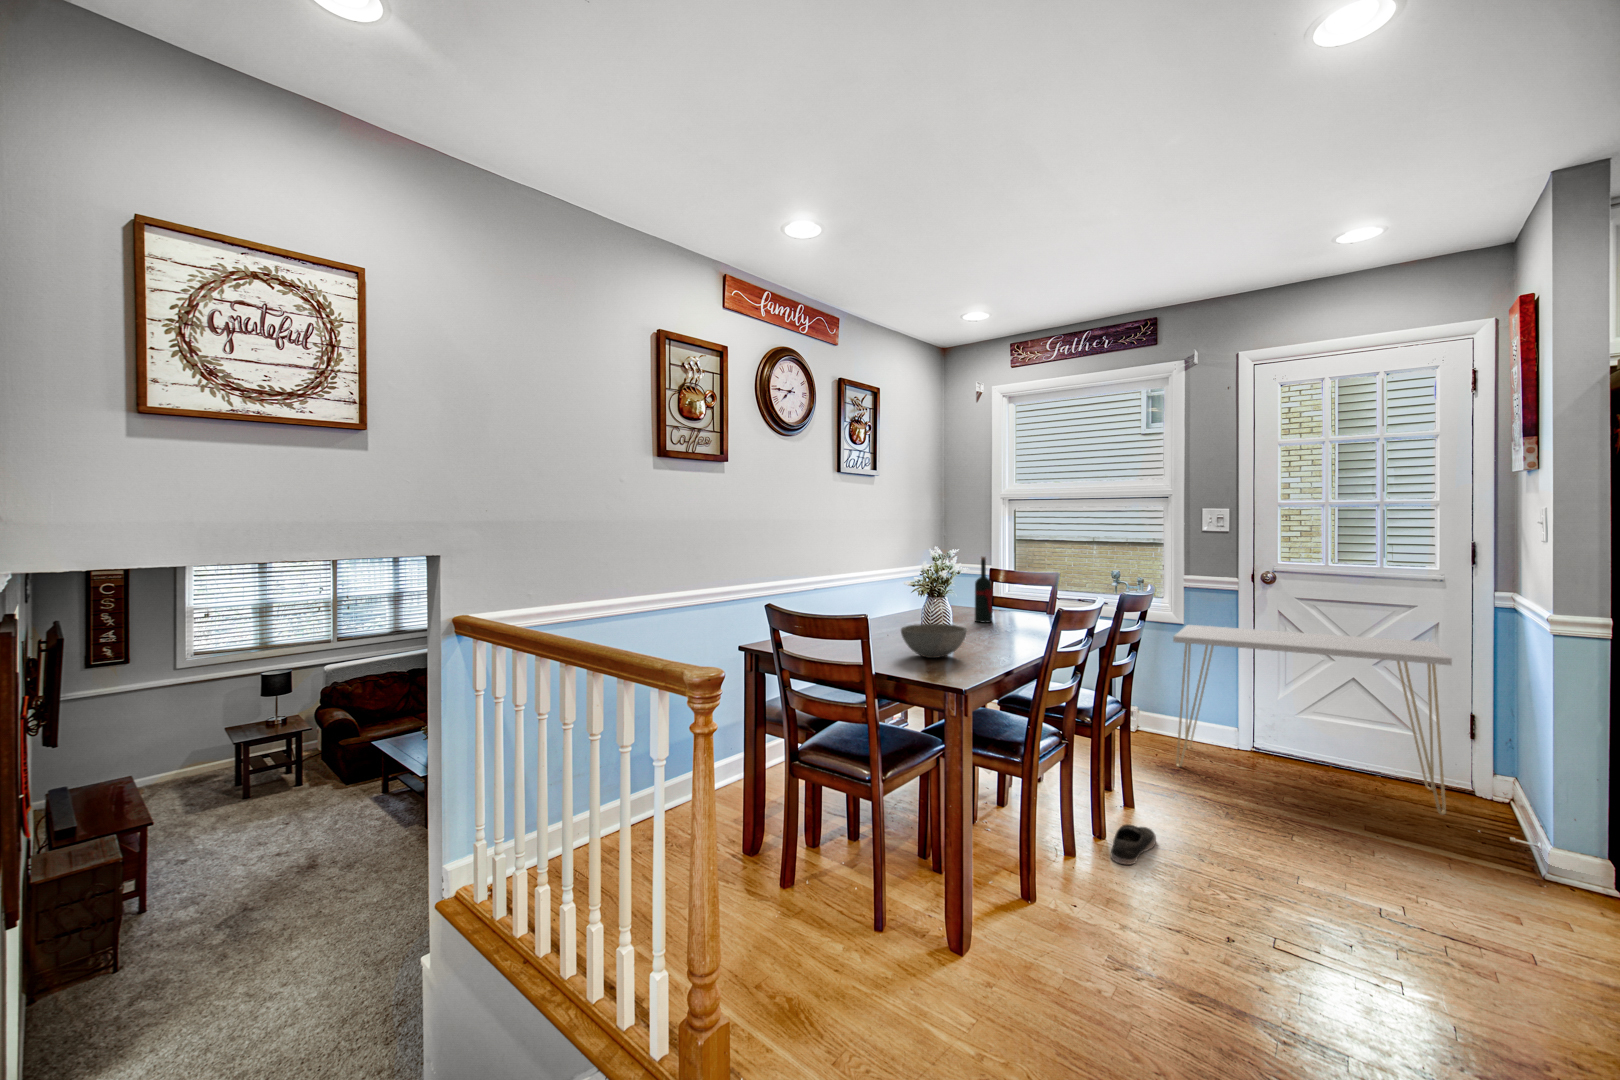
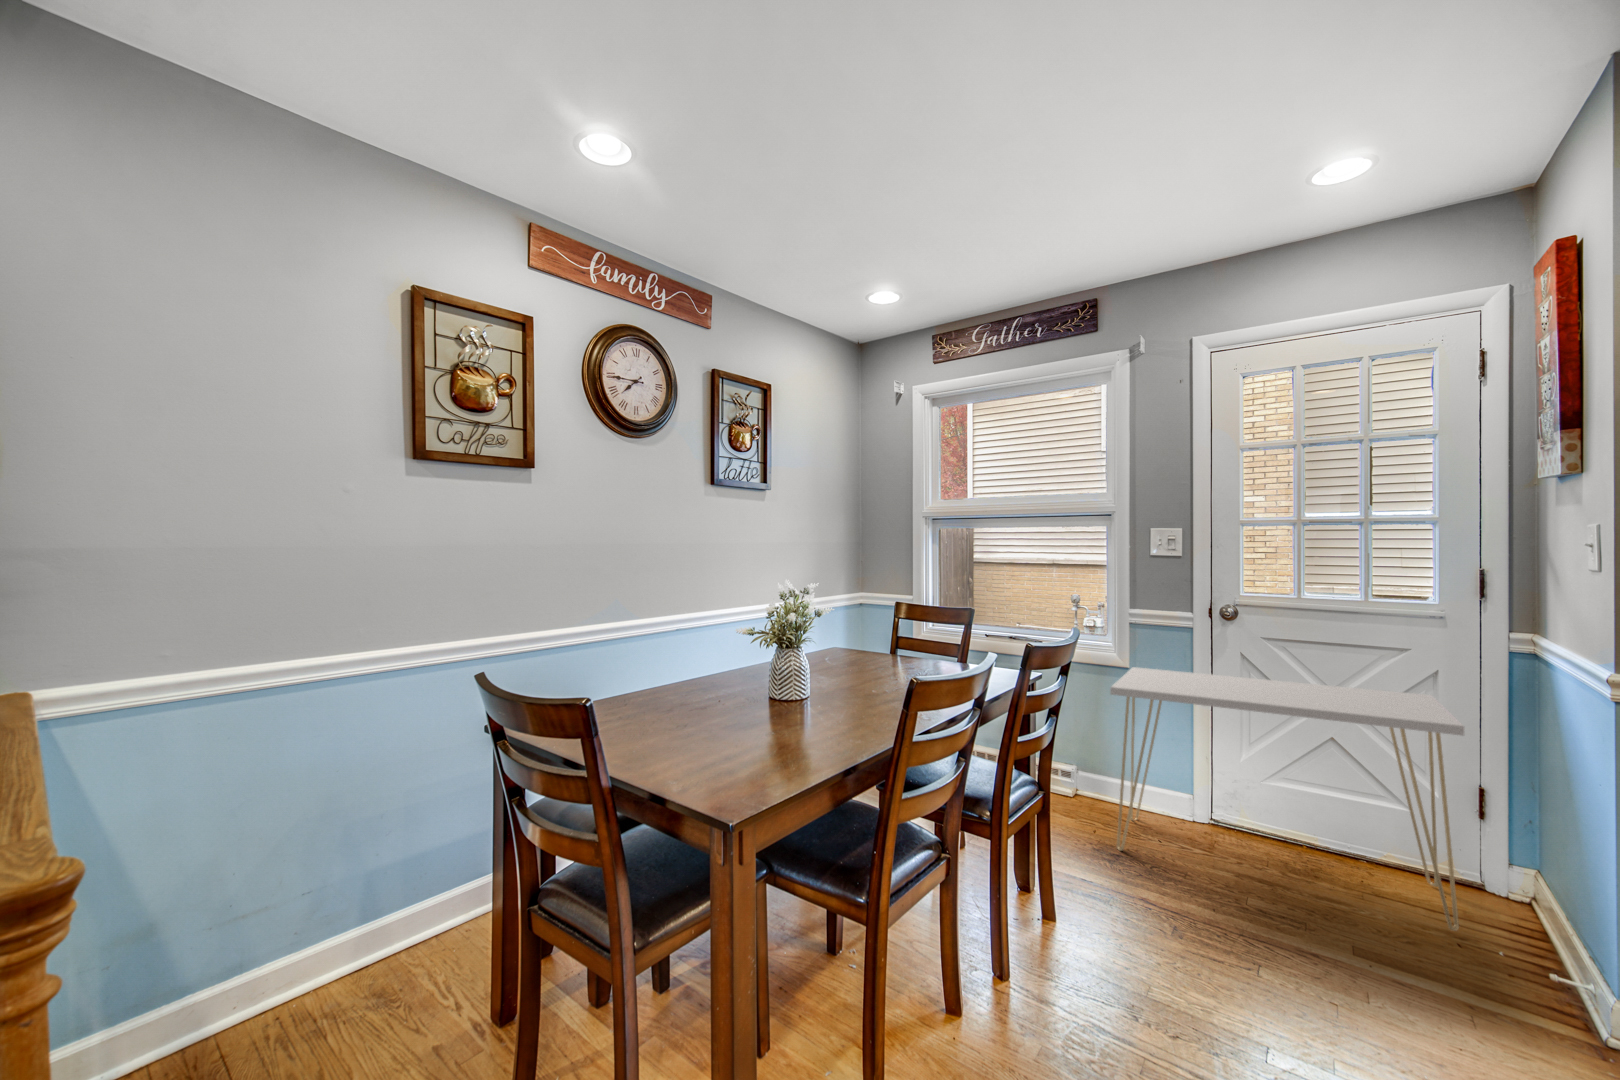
wine bottle: present [975,557,993,622] -> none [855,589,877,674]
bowl: present [901,624,967,658] -> none [698,692,794,748]
shoe: present [1111,824,1156,865] -> none [1008,963,1075,1036]

